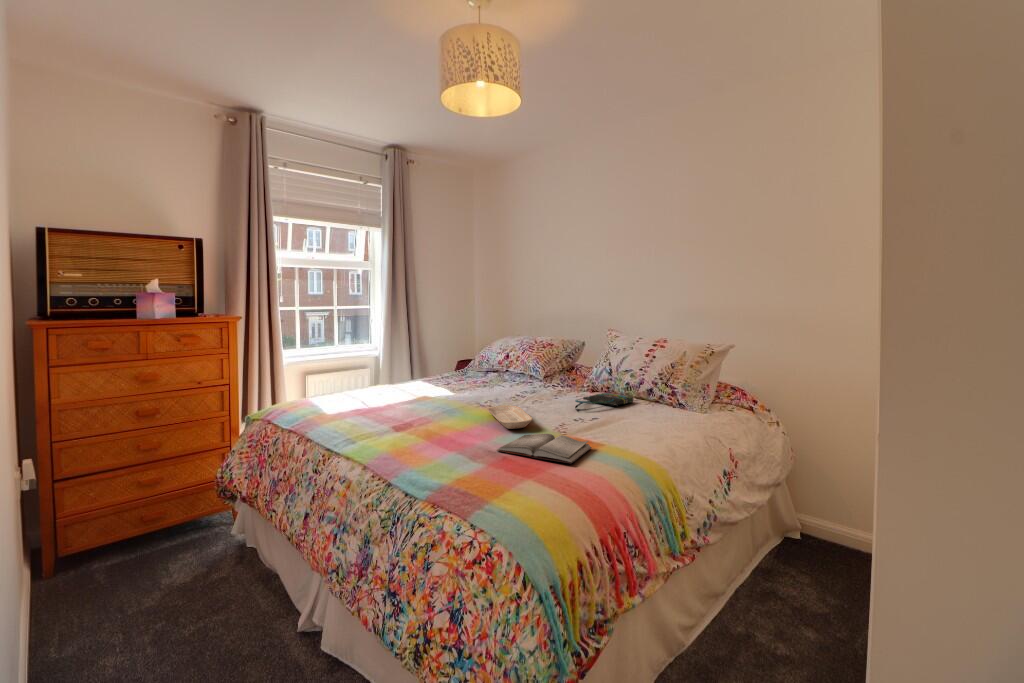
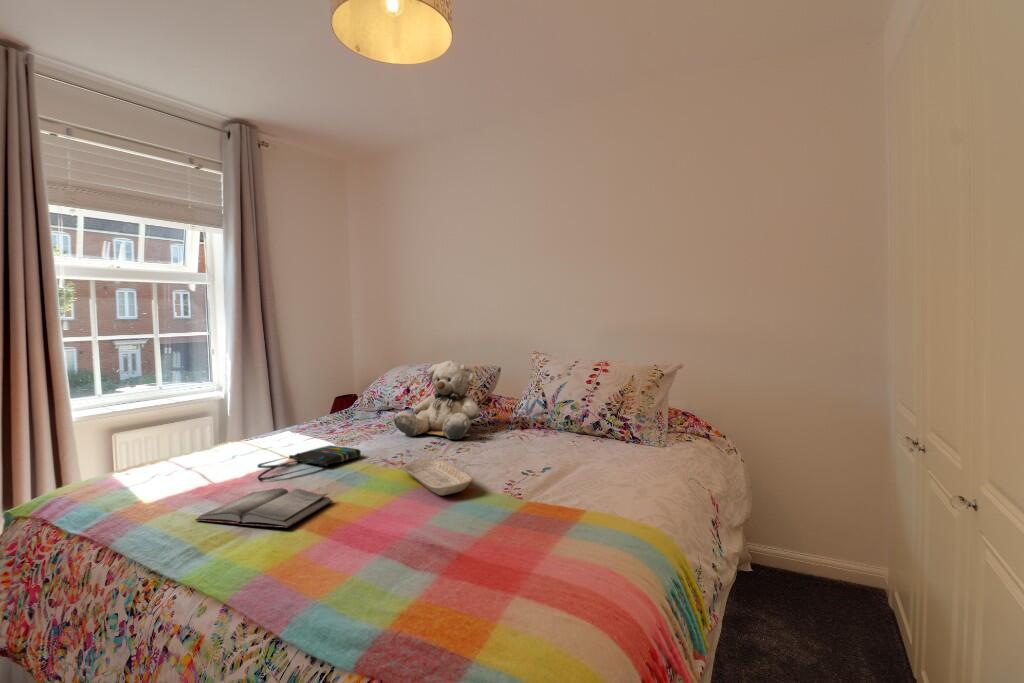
teddy bear: none [491,333,557,395] -> present [394,360,479,439]
tote bag: present [575,393,633,411] -> present [257,445,361,480]
hardback book: present [497,434,591,464] -> present [195,488,333,528]

